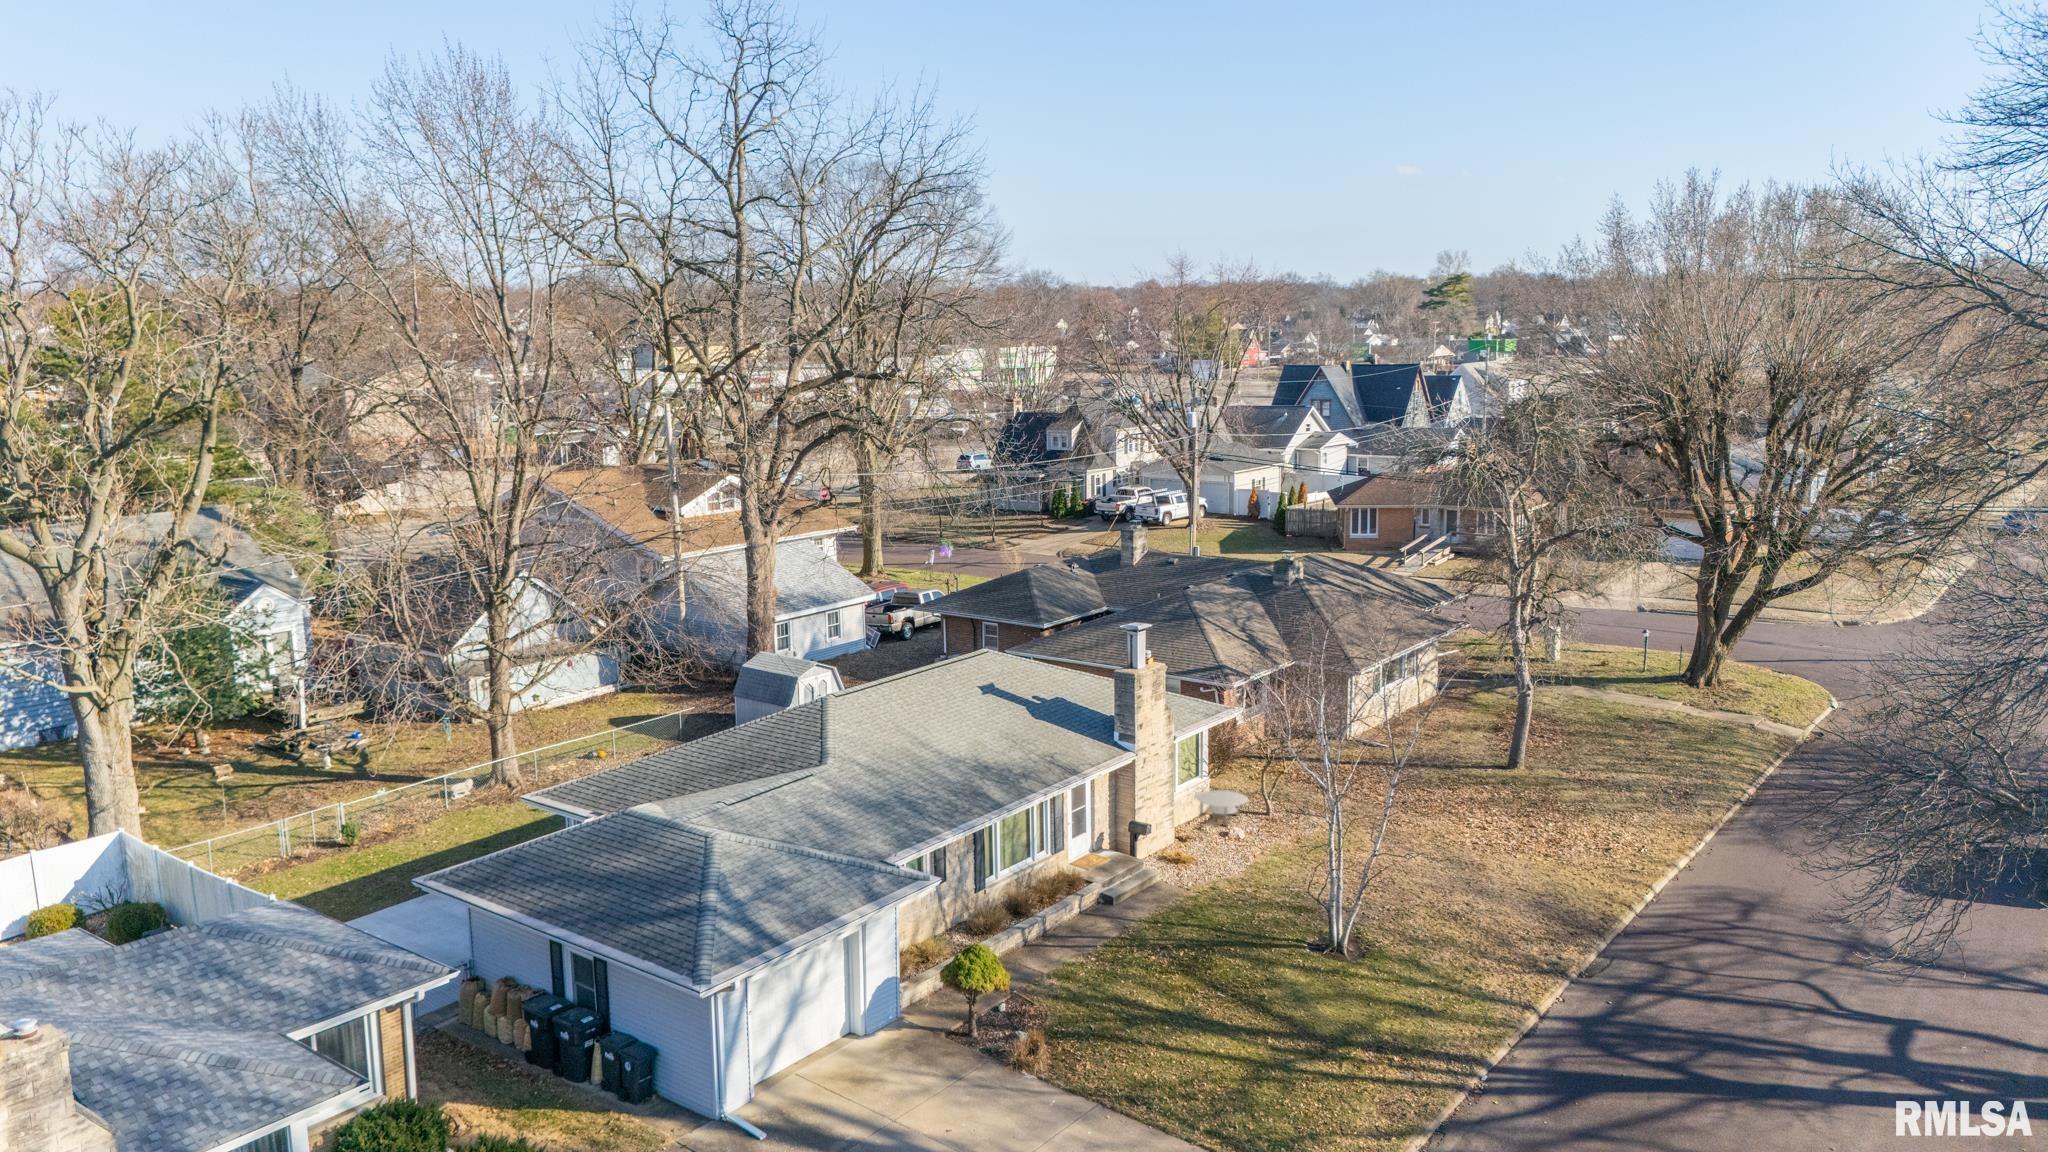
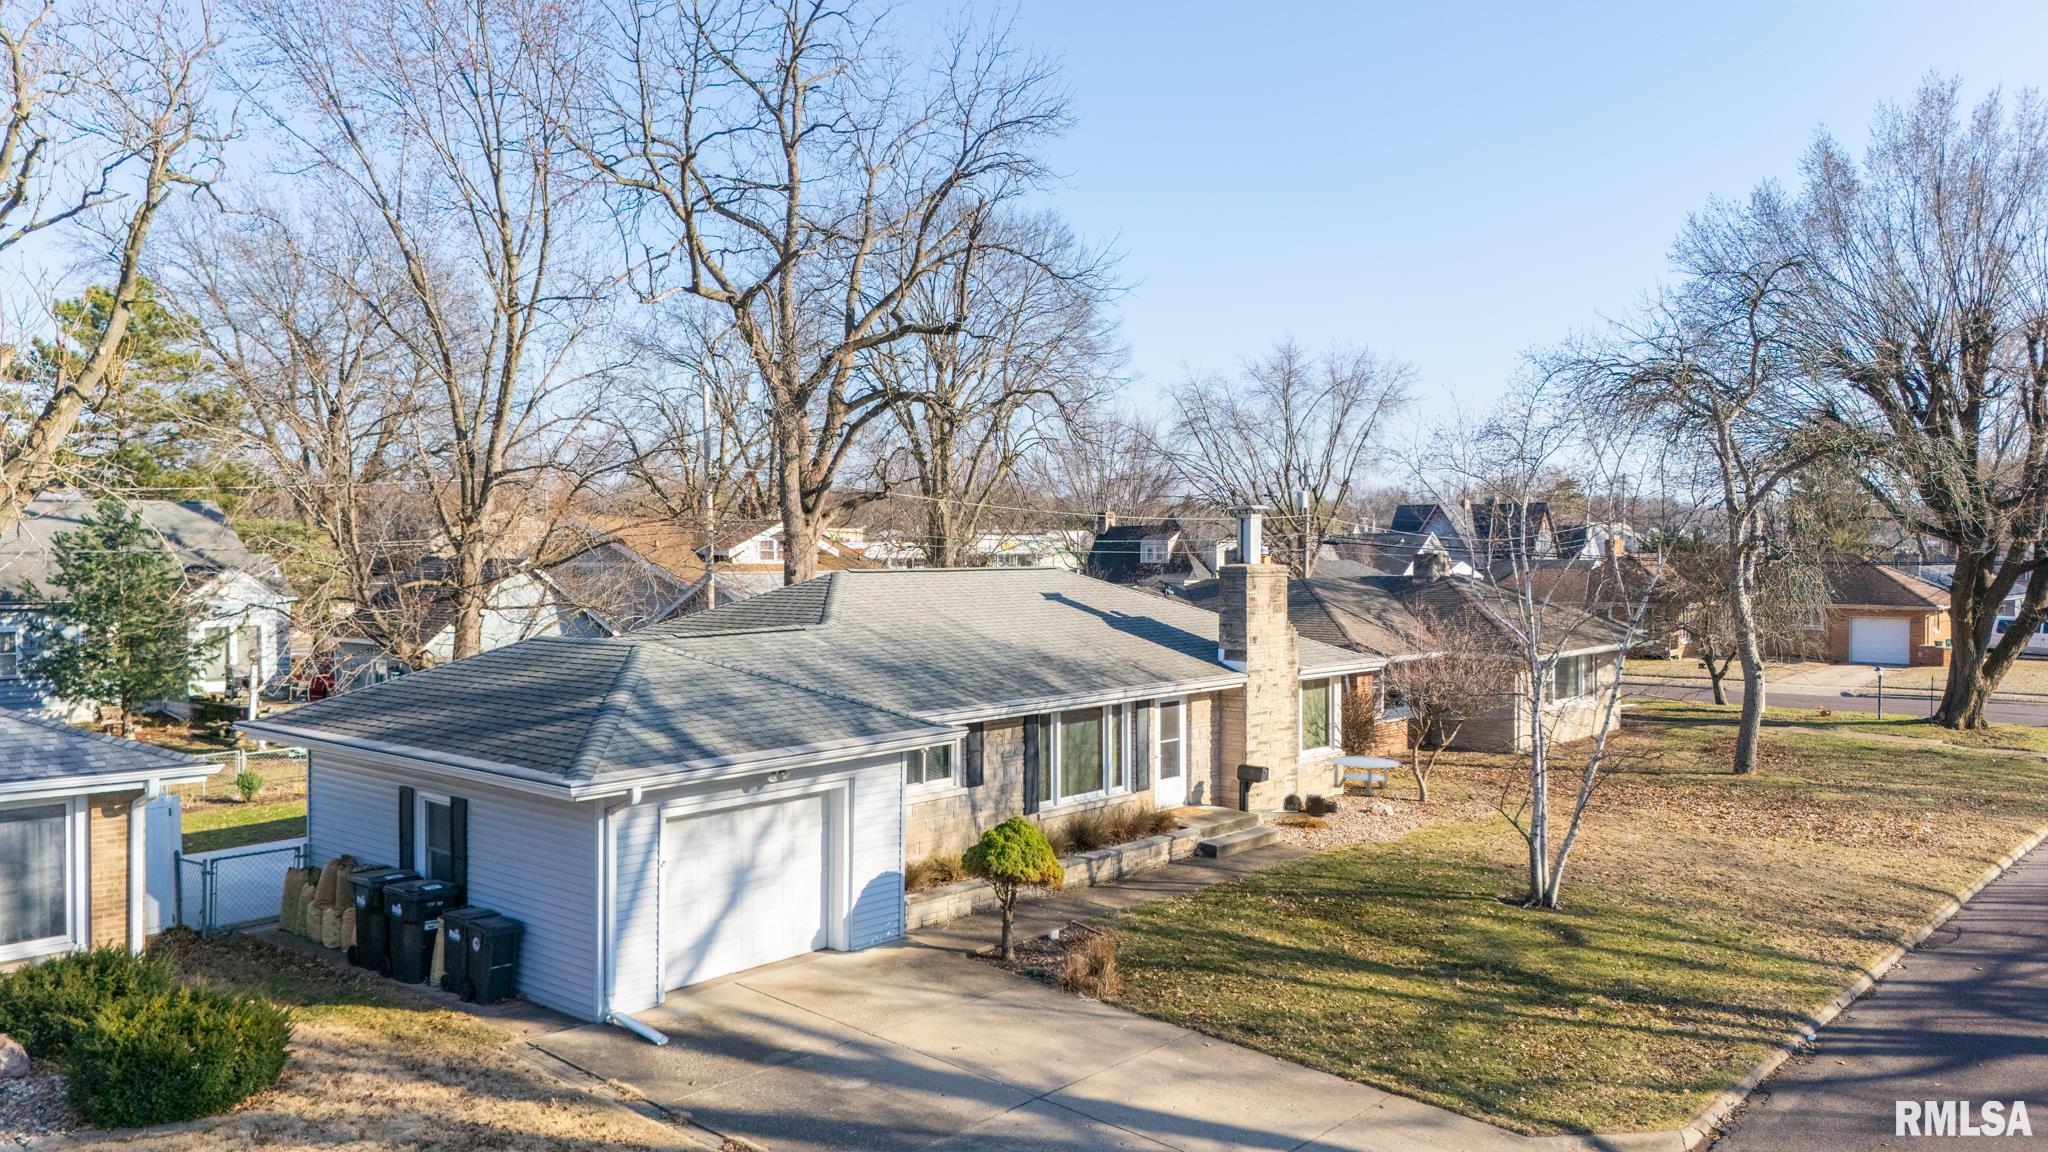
woven basket: none [1162,834,1201,854] -> present [1283,794,1337,816]

